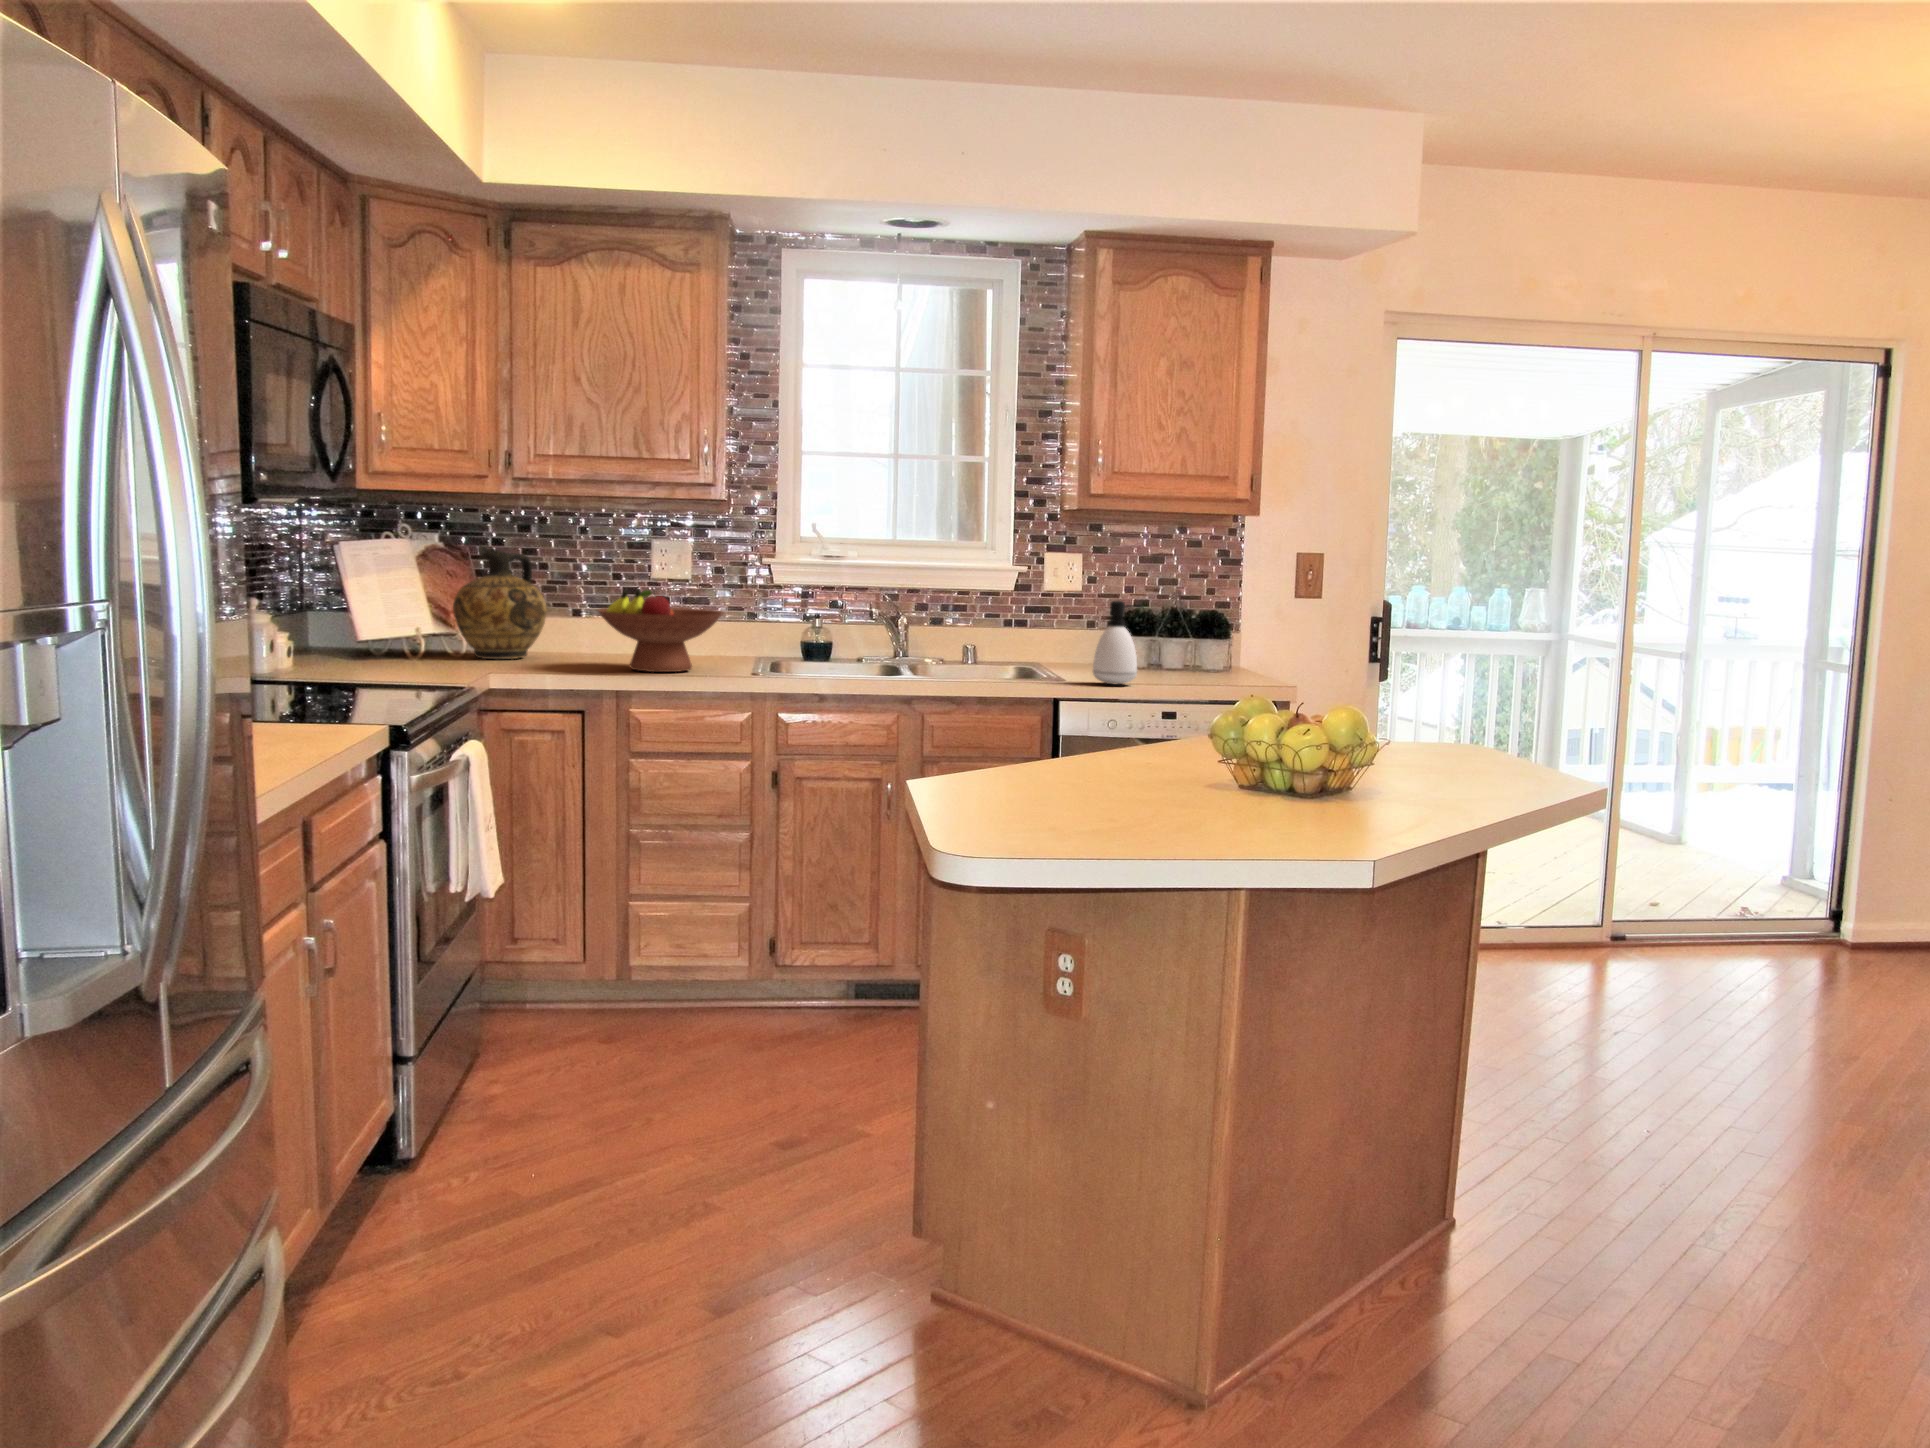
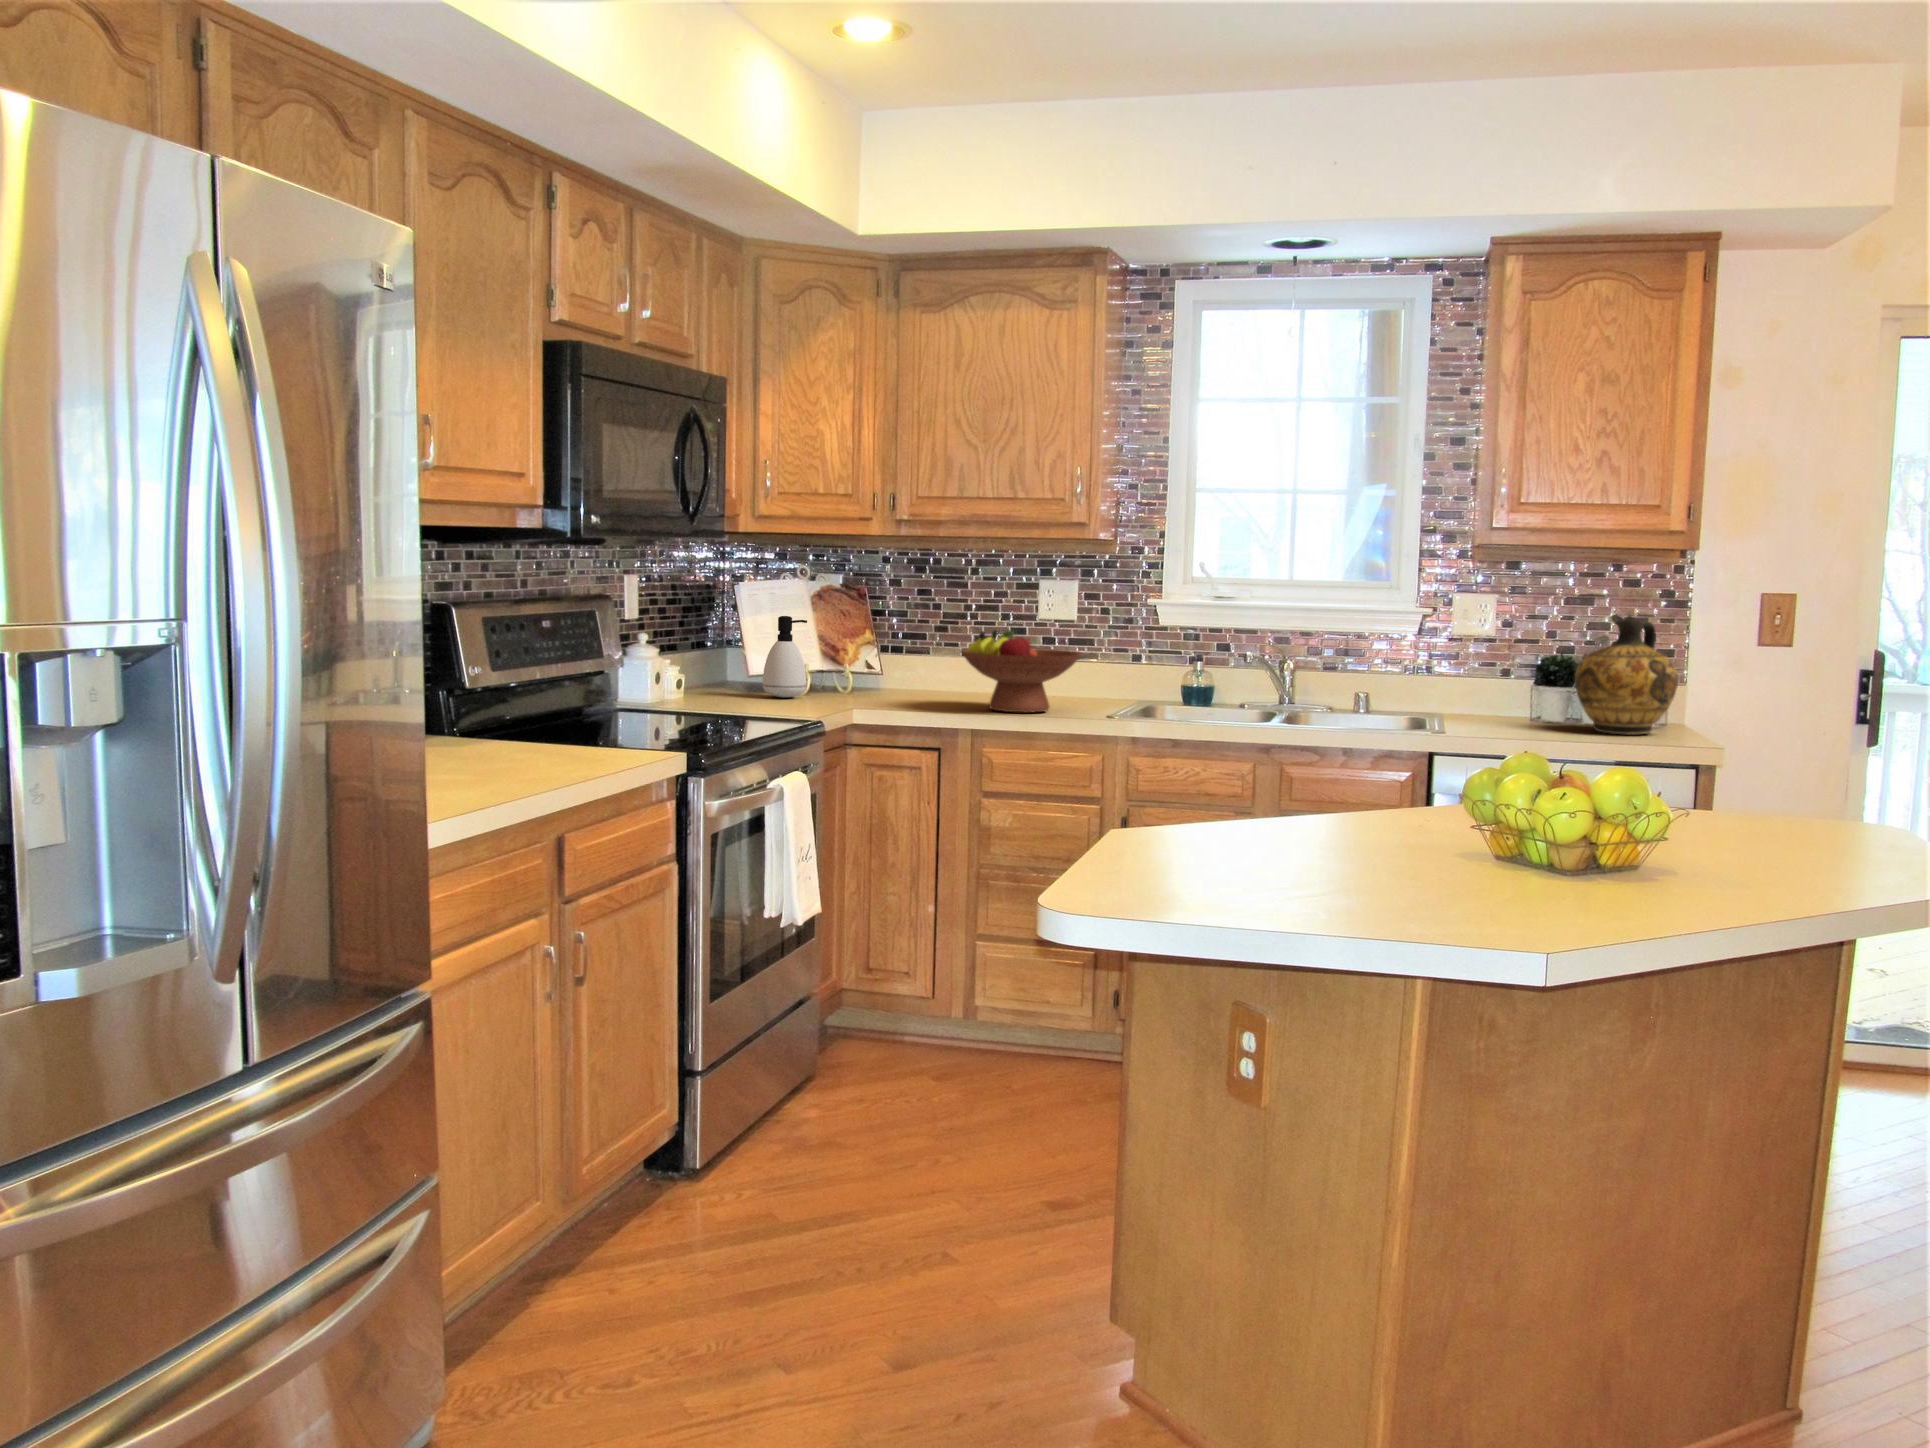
ceramic jug: present [453,547,547,659] -> present [1575,614,1678,734]
soap dispenser: present [1093,601,1141,684] -> present [763,616,807,697]

